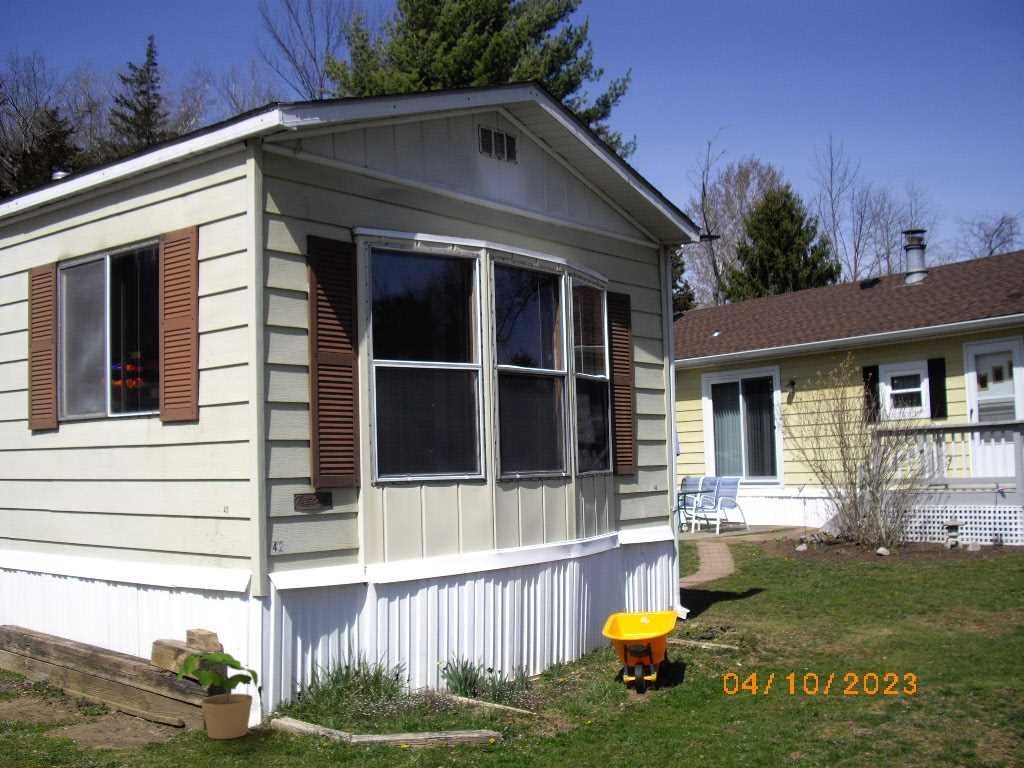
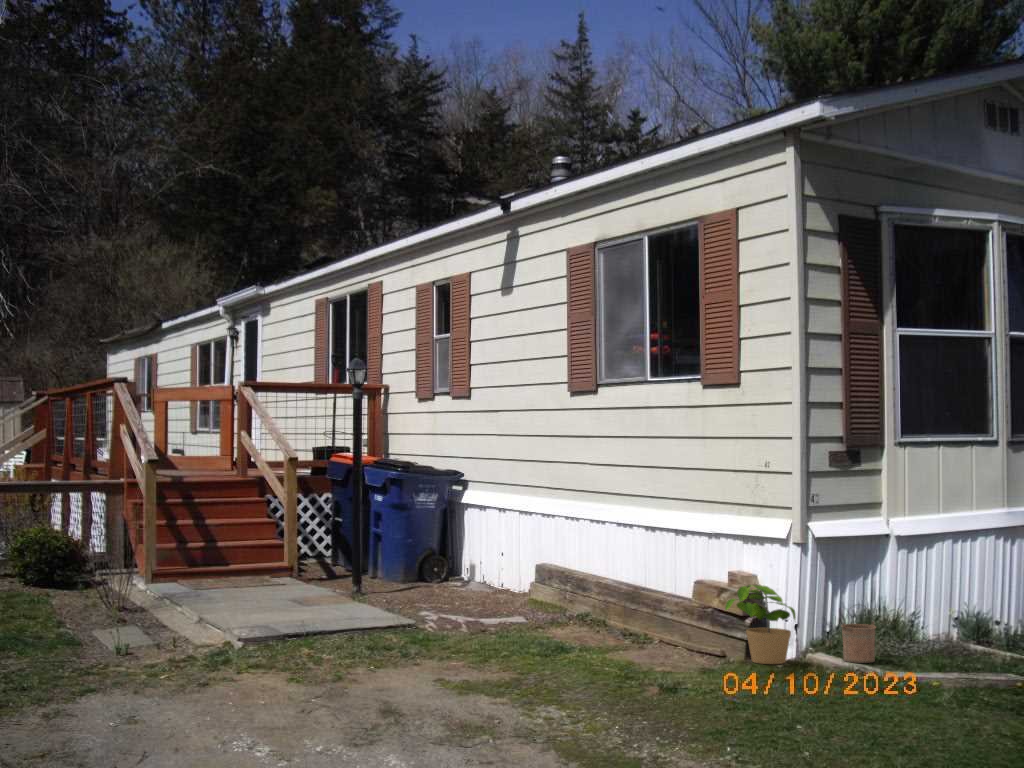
bucket: none [310,657,348,723] -> present [841,608,876,663]

